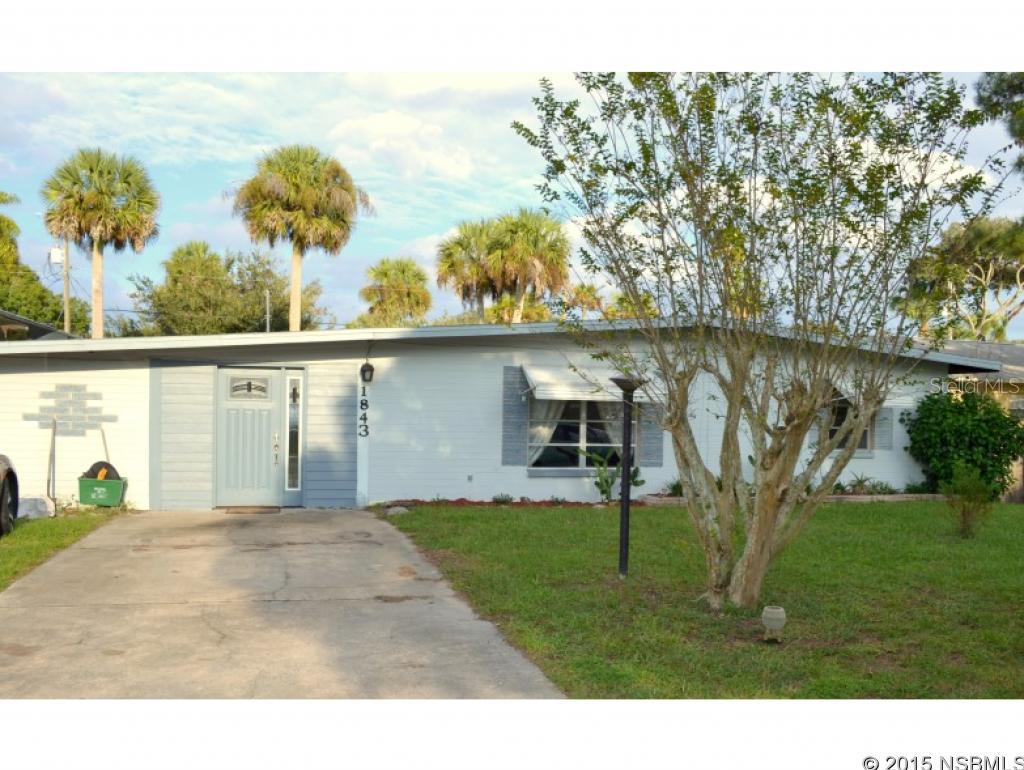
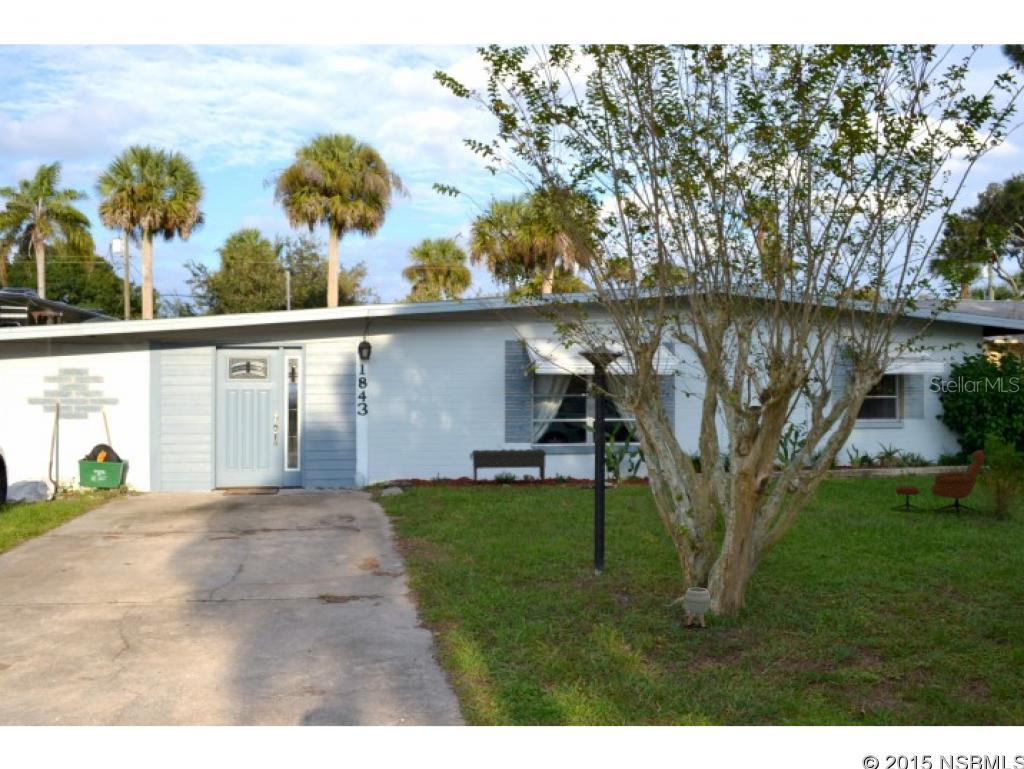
bench: none [470,473,543,507] -> present [472,449,546,484]
lounge chair: none [885,481,973,541] -> present [896,450,984,513]

